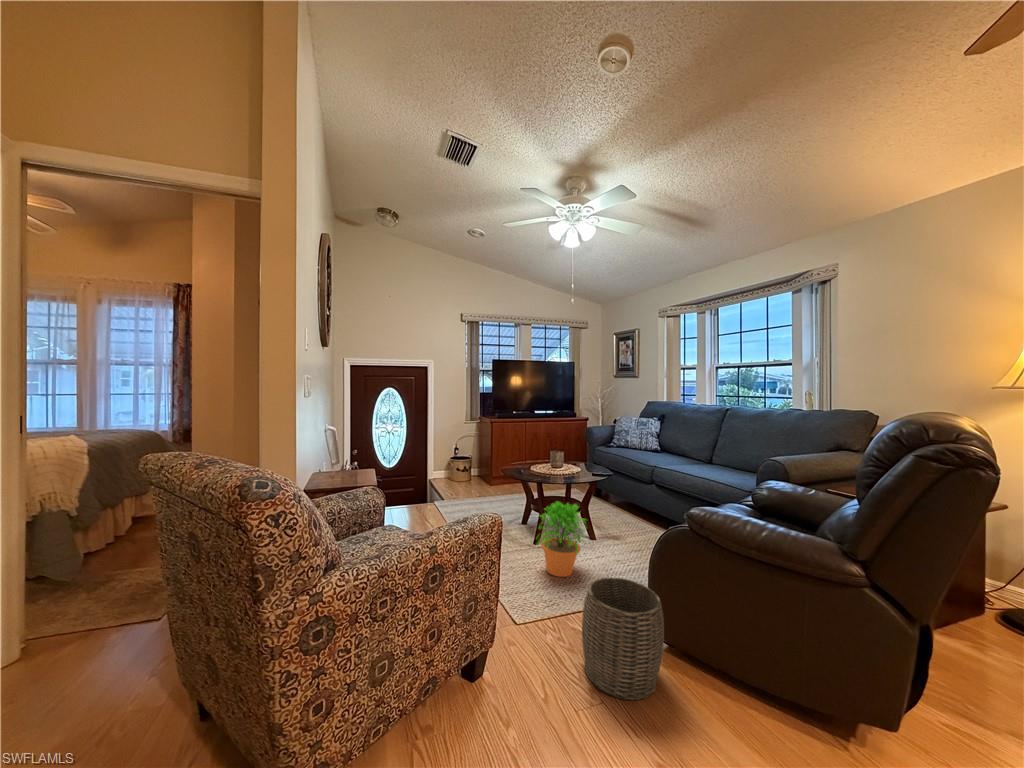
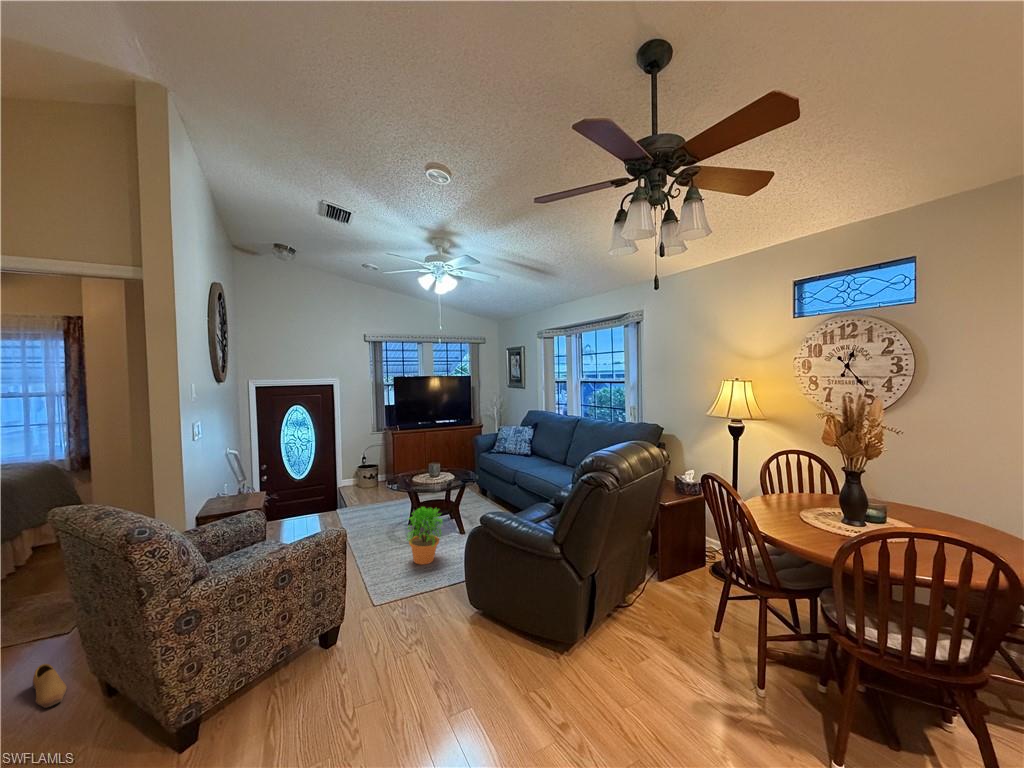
woven basket: present [582,577,664,700] -> none [410,563,464,644]
shoe: none [119,660,156,724] -> present [33,664,67,708]

